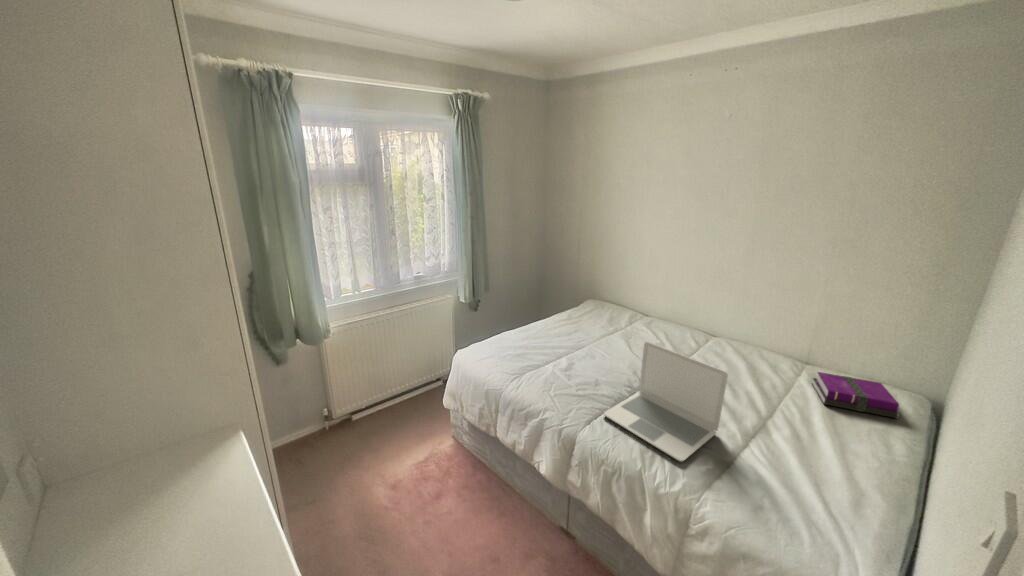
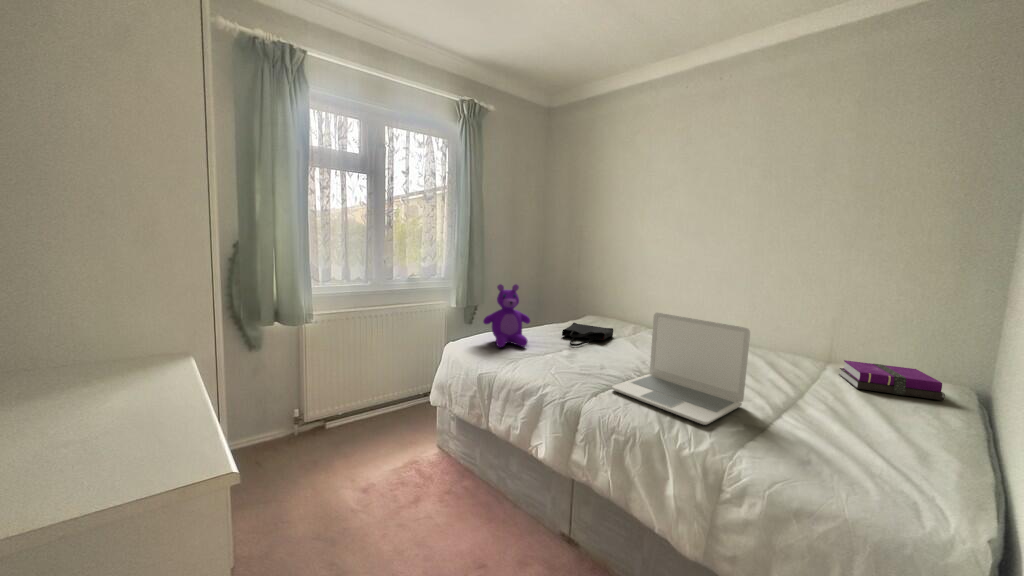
teddy bear: none [488,296,532,357] -> present [483,284,530,347]
tote bag: none [562,319,610,351] -> present [562,323,613,346]

